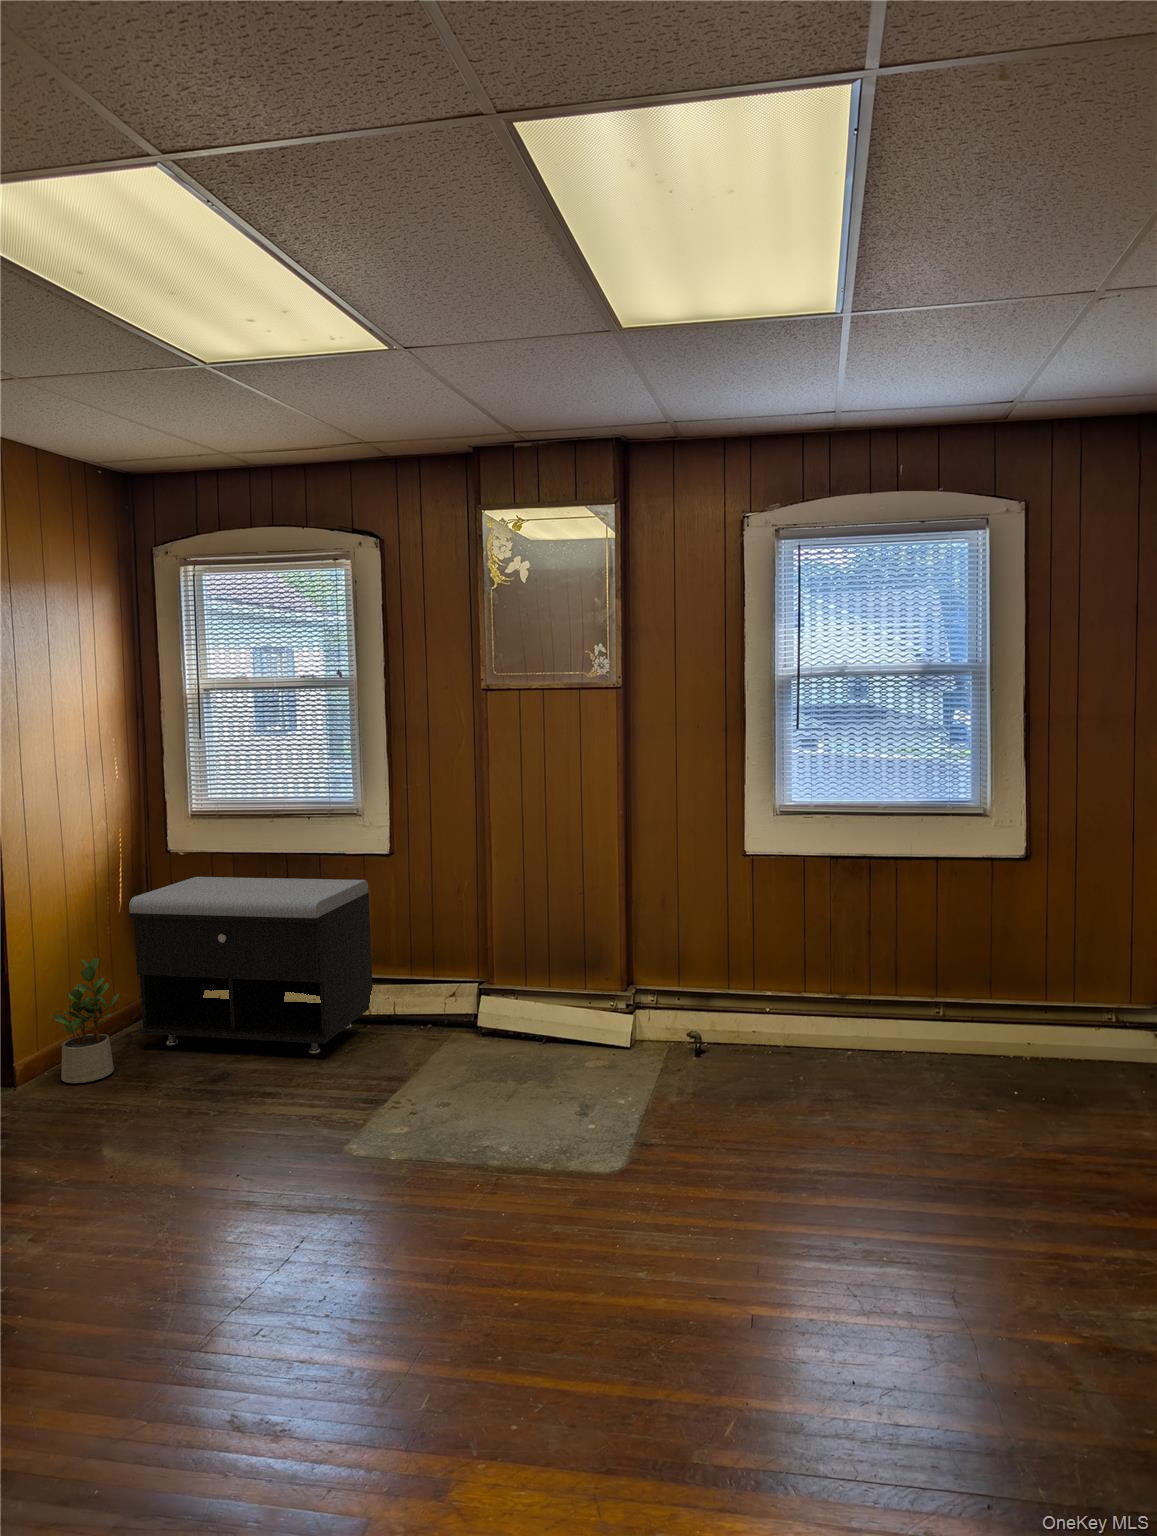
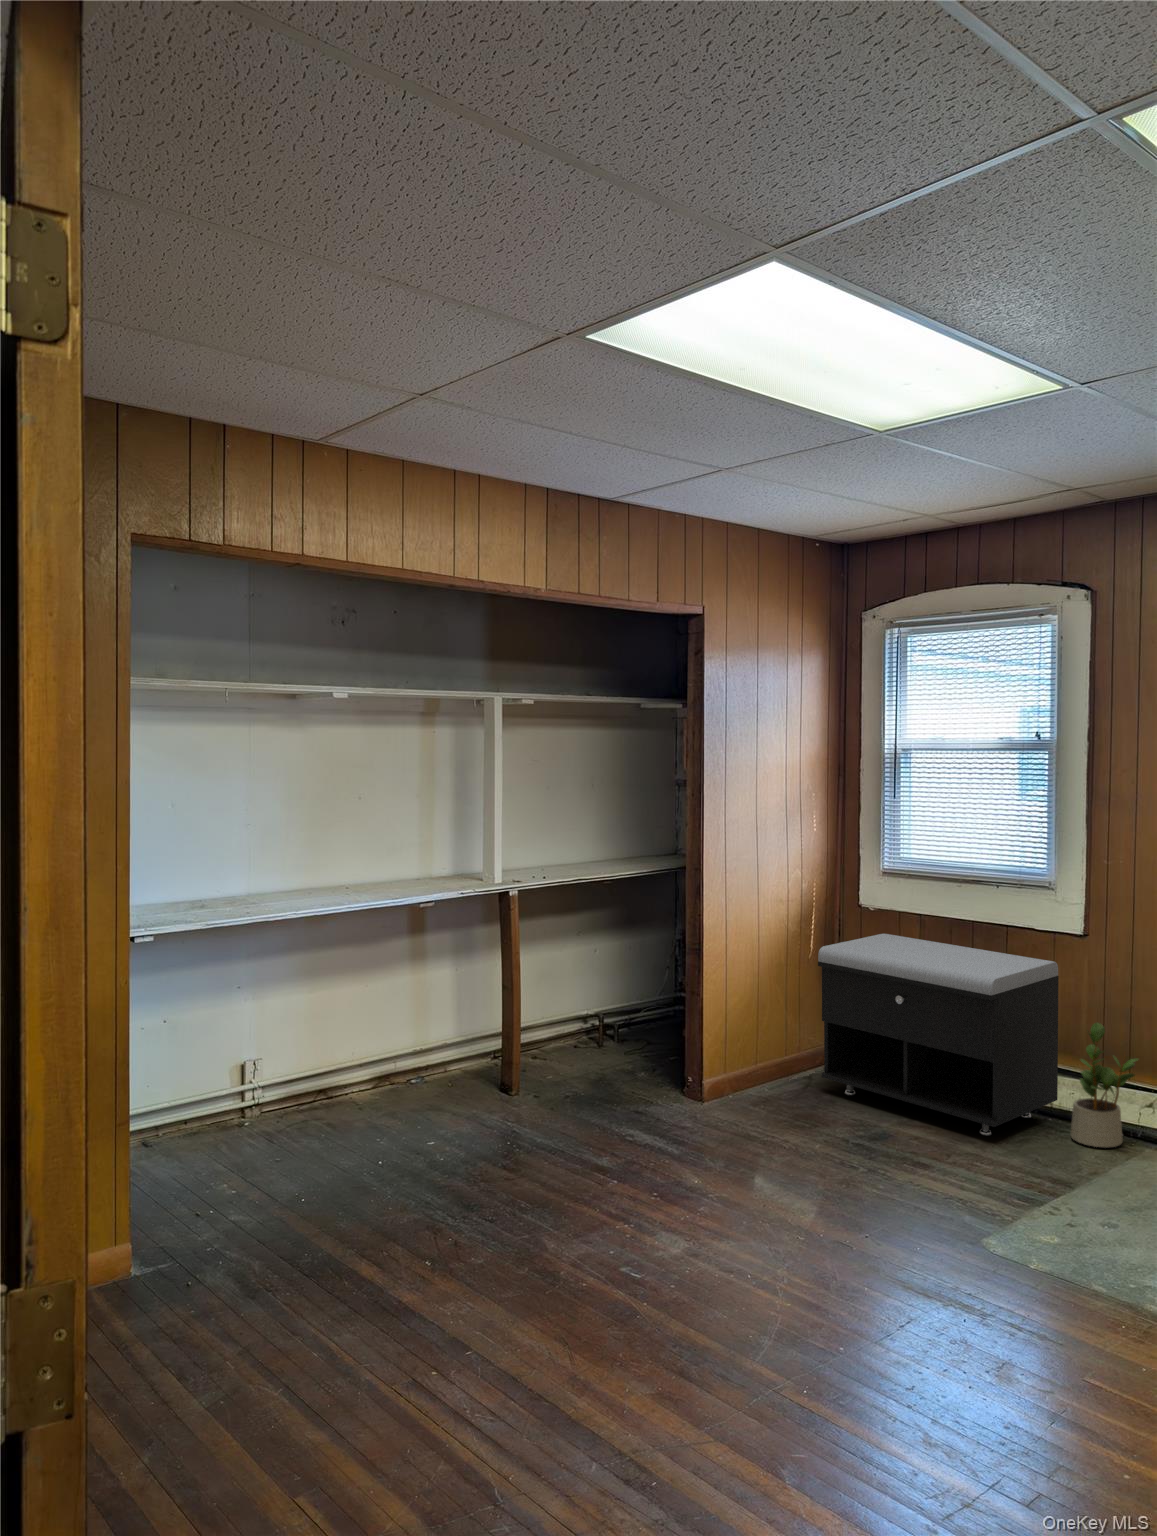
potted plant: present [54,958,119,1083] -> present [1071,1023,1138,1147]

